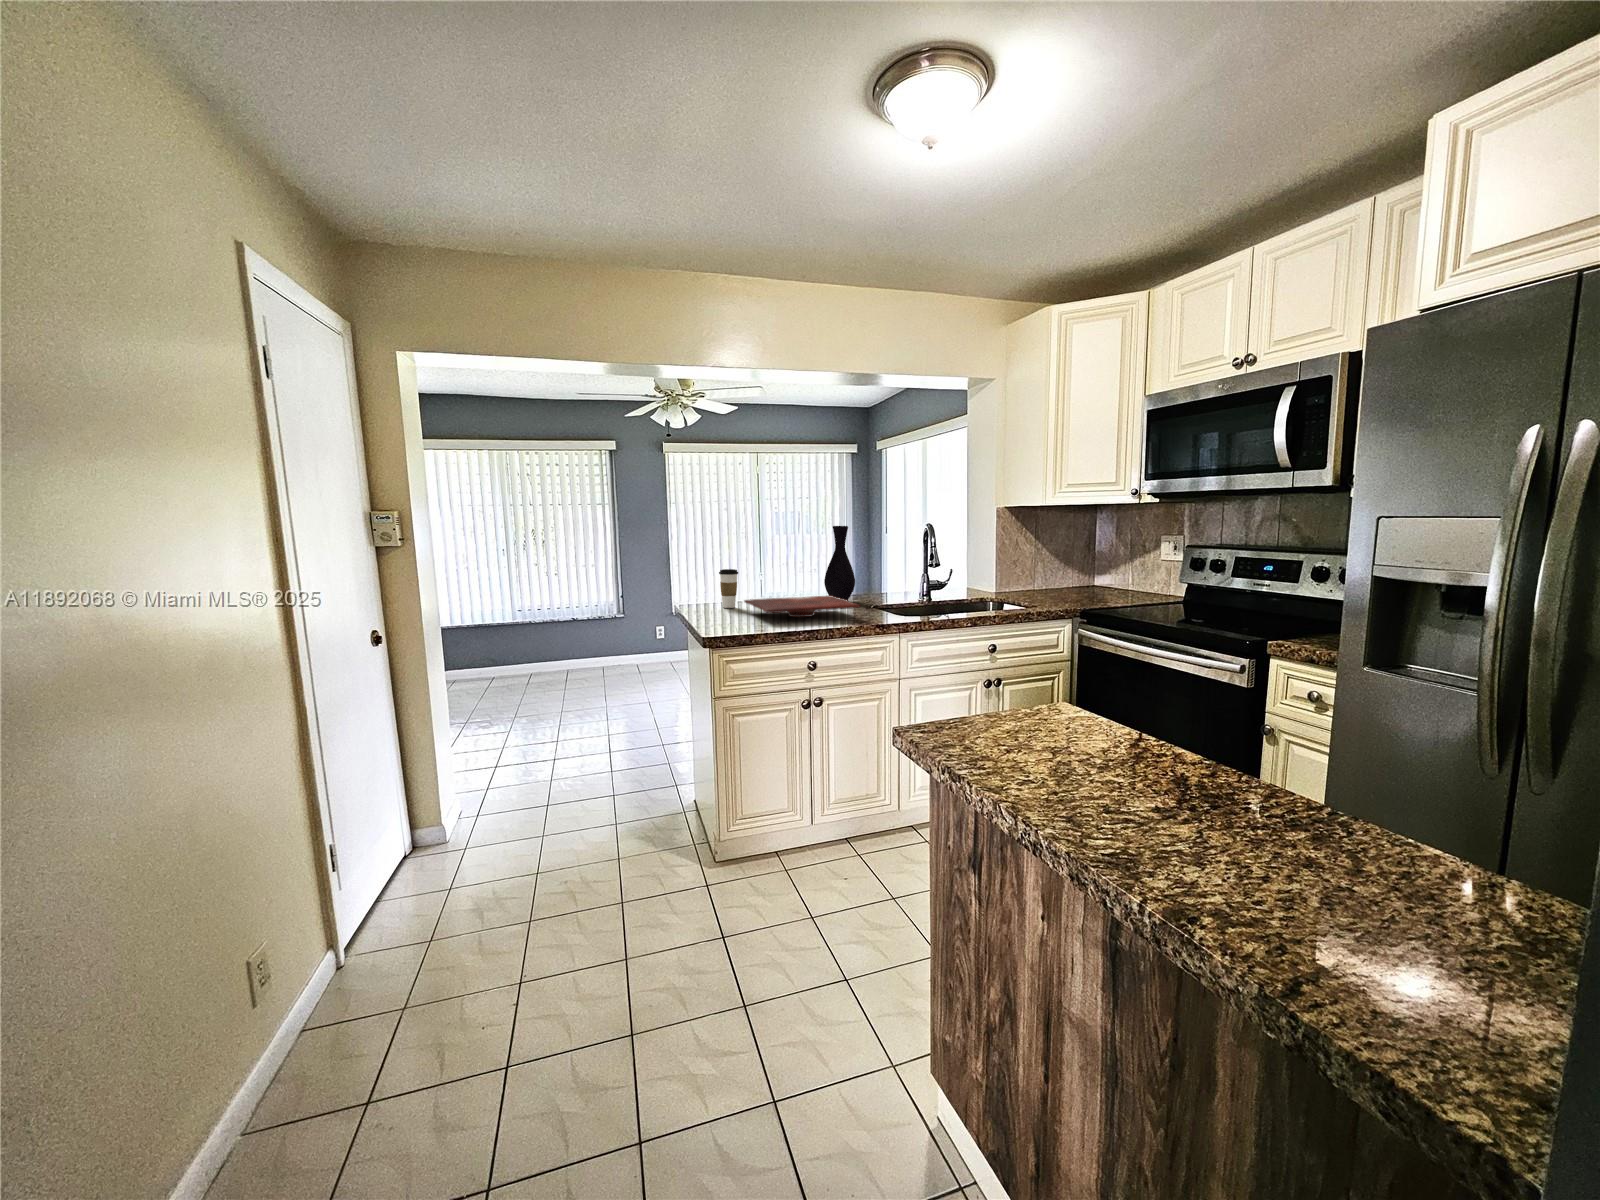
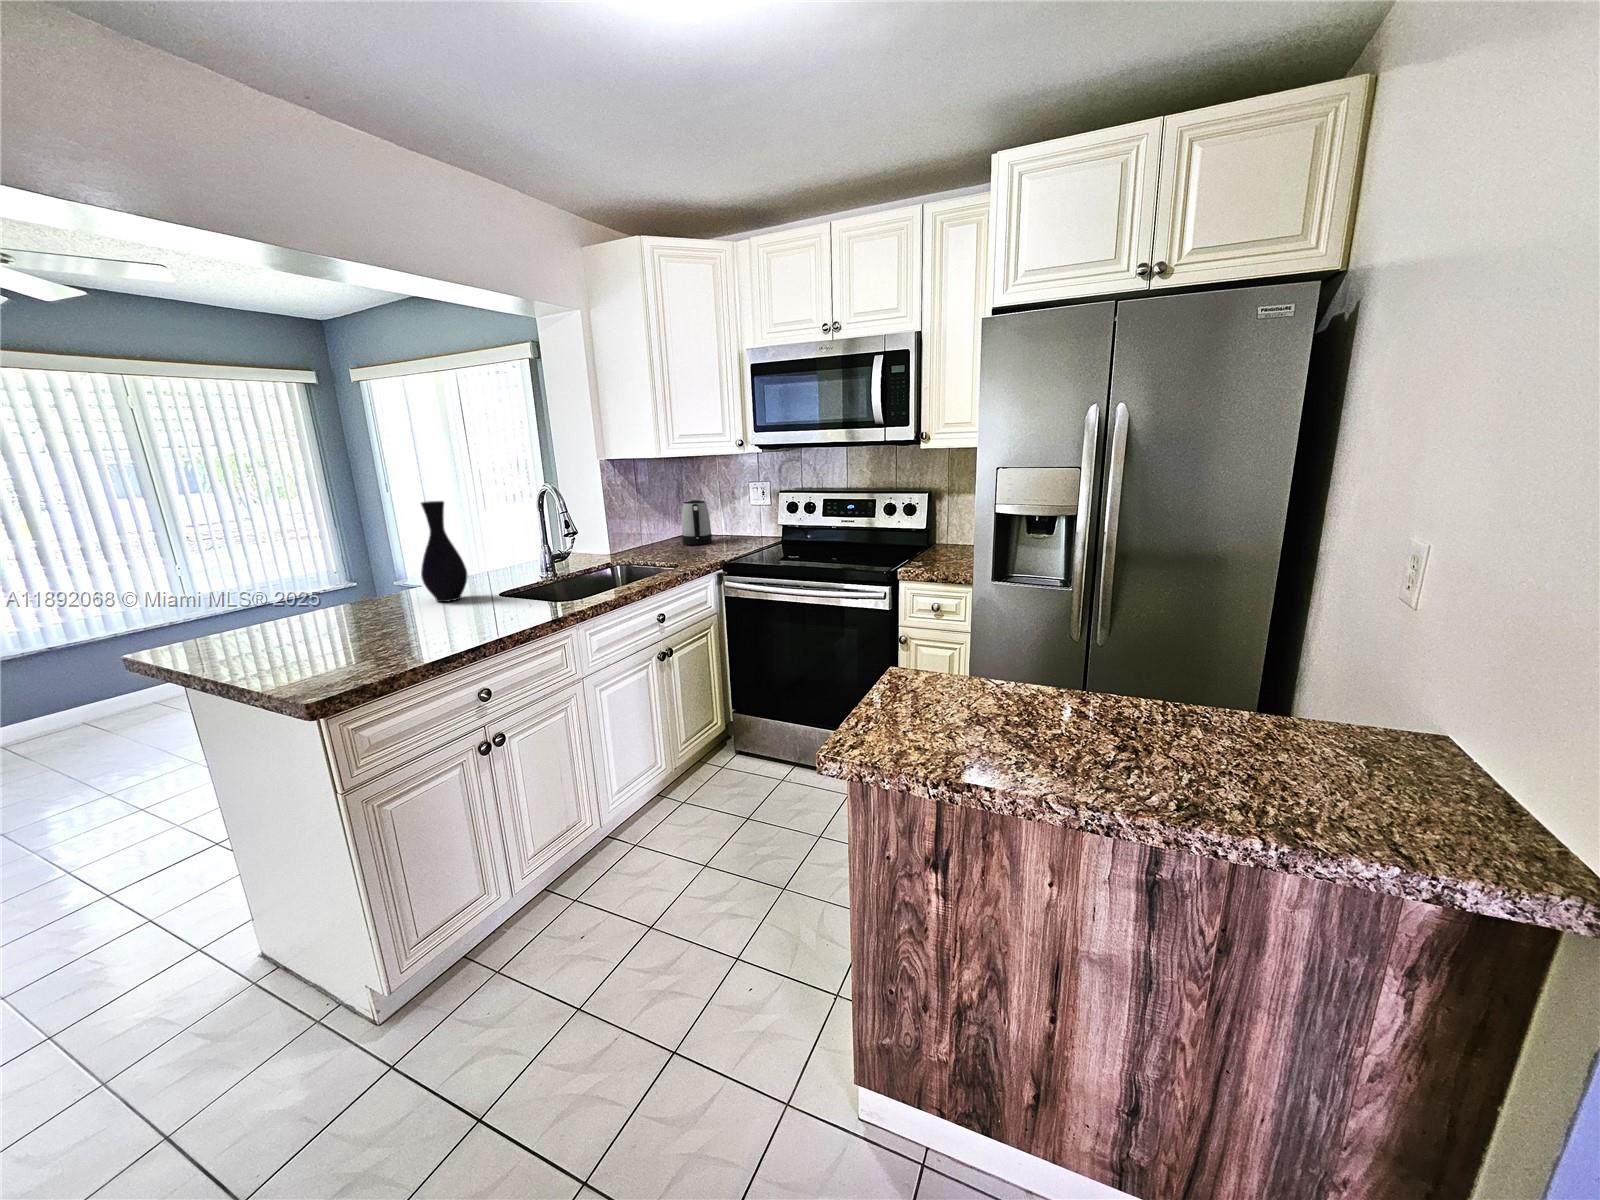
kettle: none [1074,547,1108,594] -> present [682,500,712,545]
coffee cup: present [719,569,738,608] -> none [257,584,301,646]
cutting board: present [744,596,860,617] -> none [327,596,519,640]

